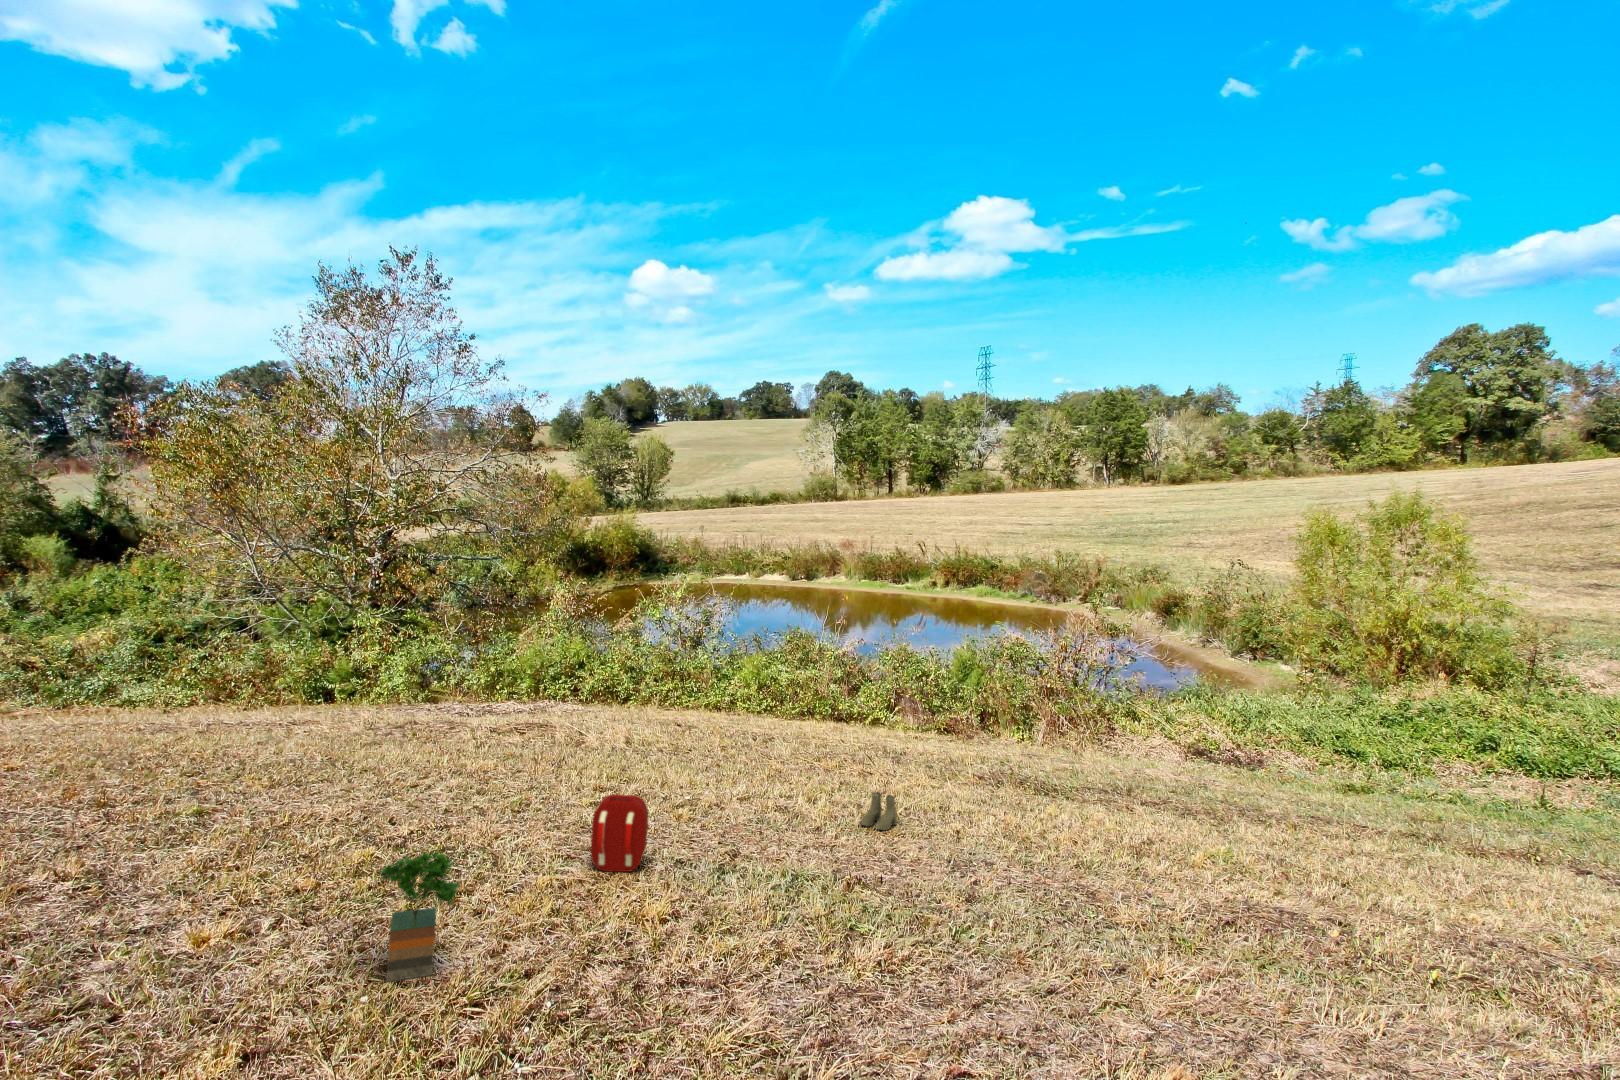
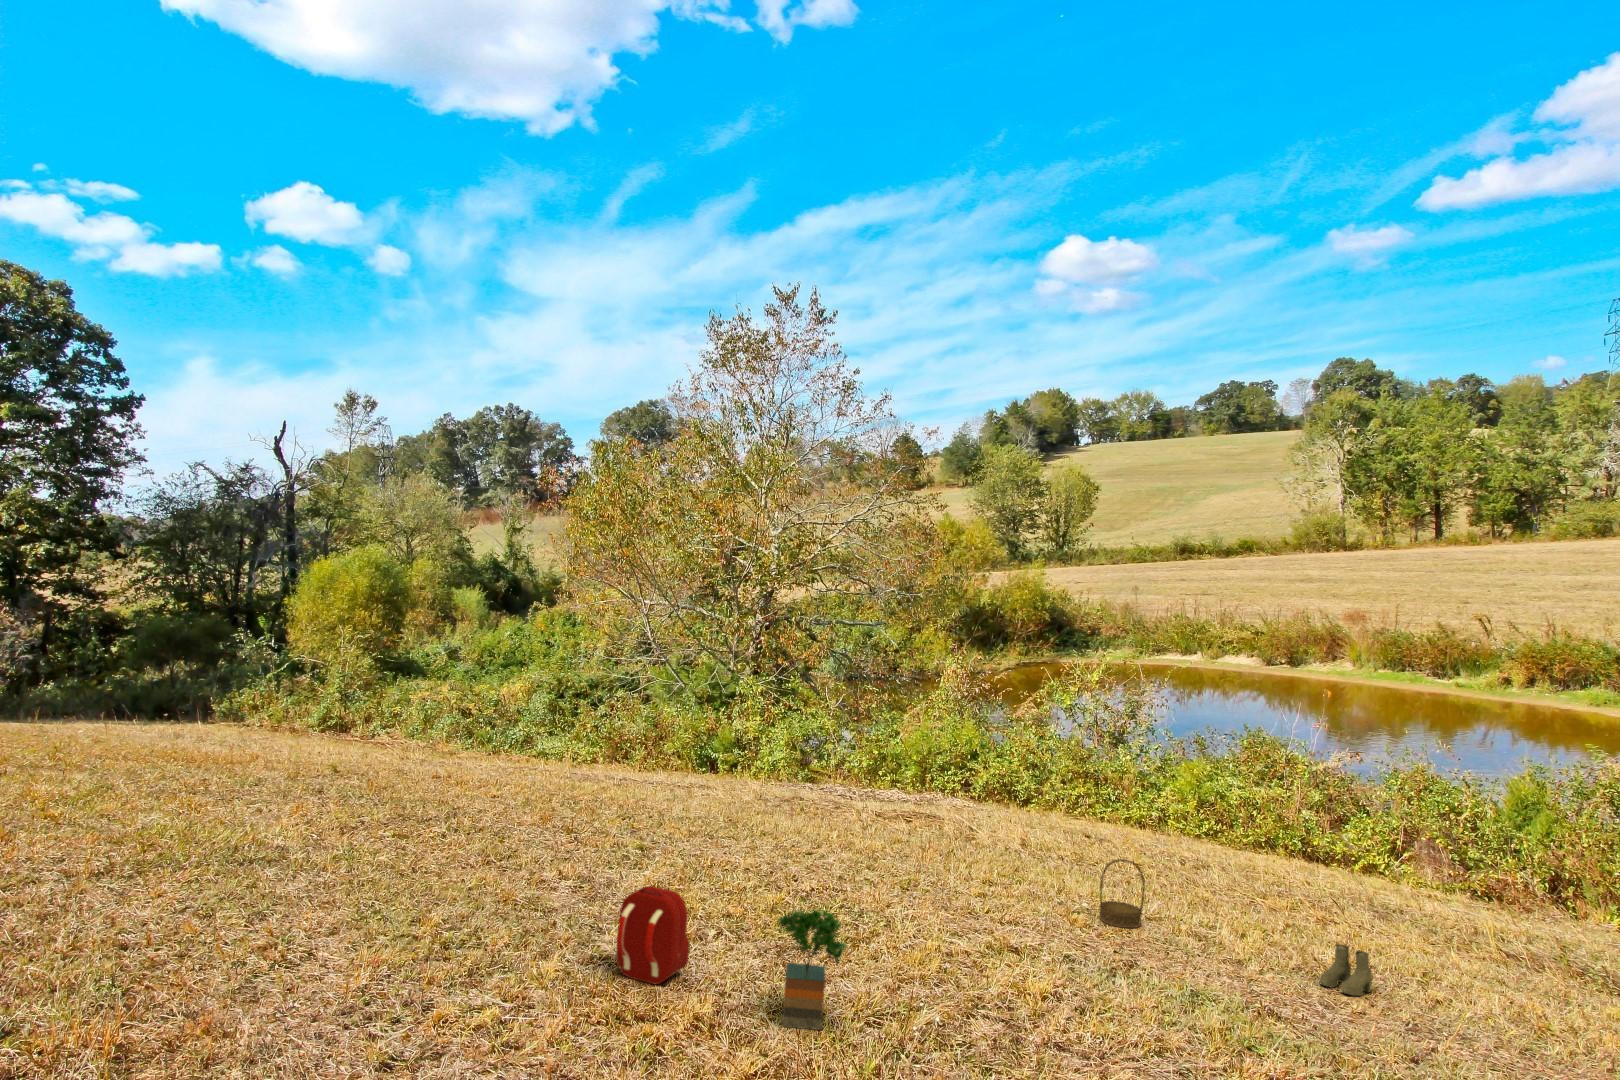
basket: none [695,747,731,803] -> present [1100,859,1145,928]
backpack: present [590,794,648,872] -> present [616,886,690,984]

